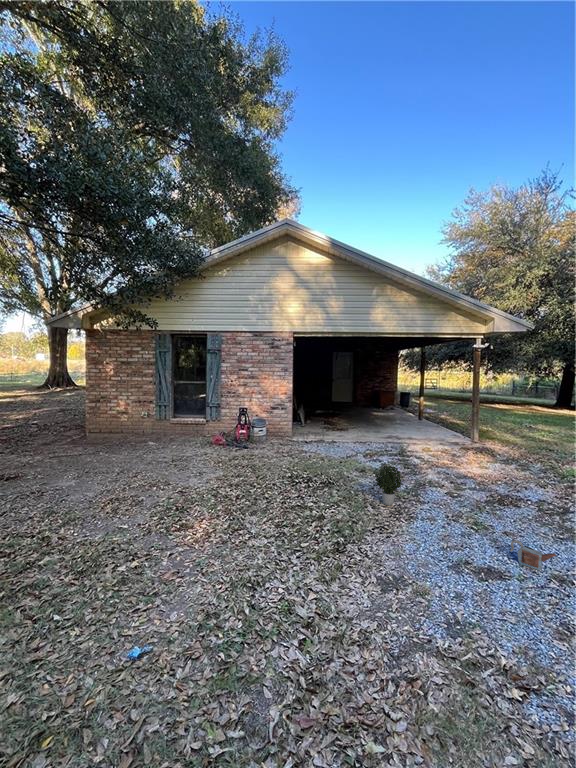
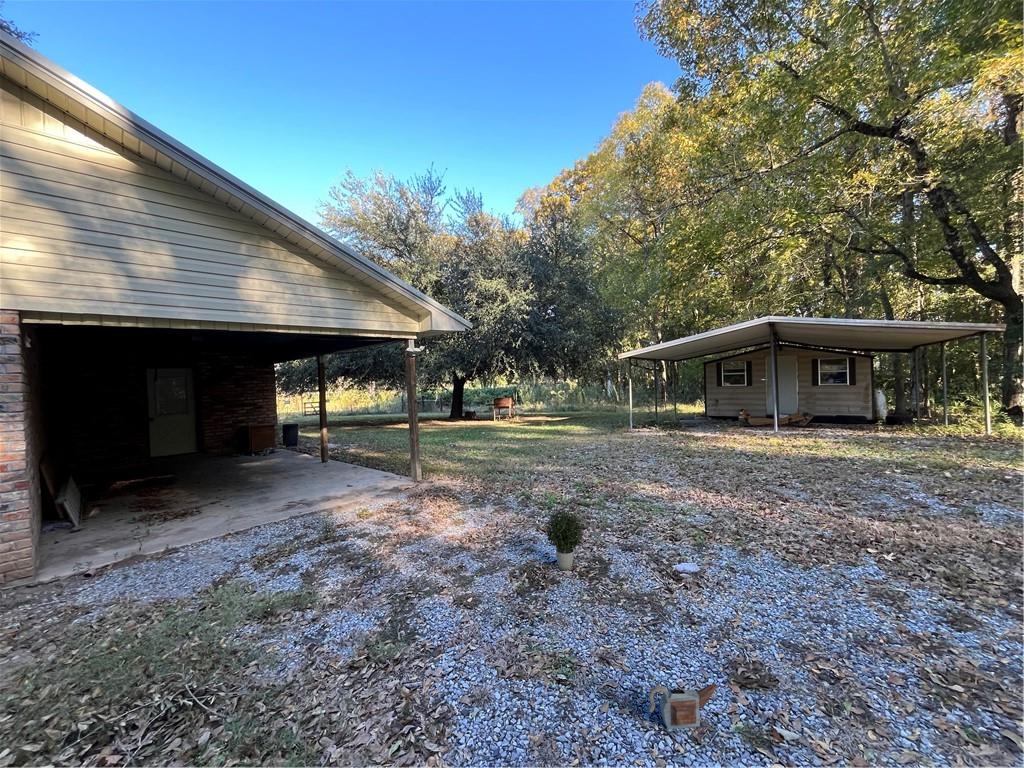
potted plant: present [375,466,403,506] -> present [546,511,584,570]

